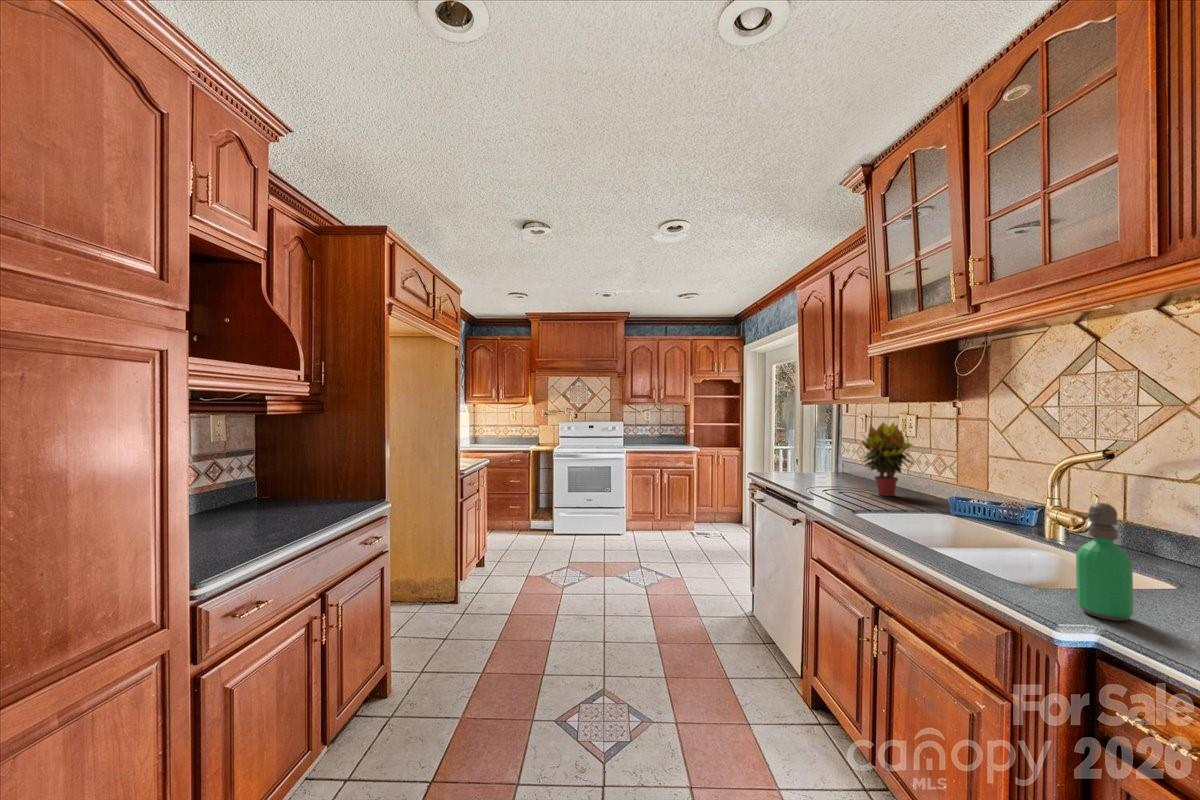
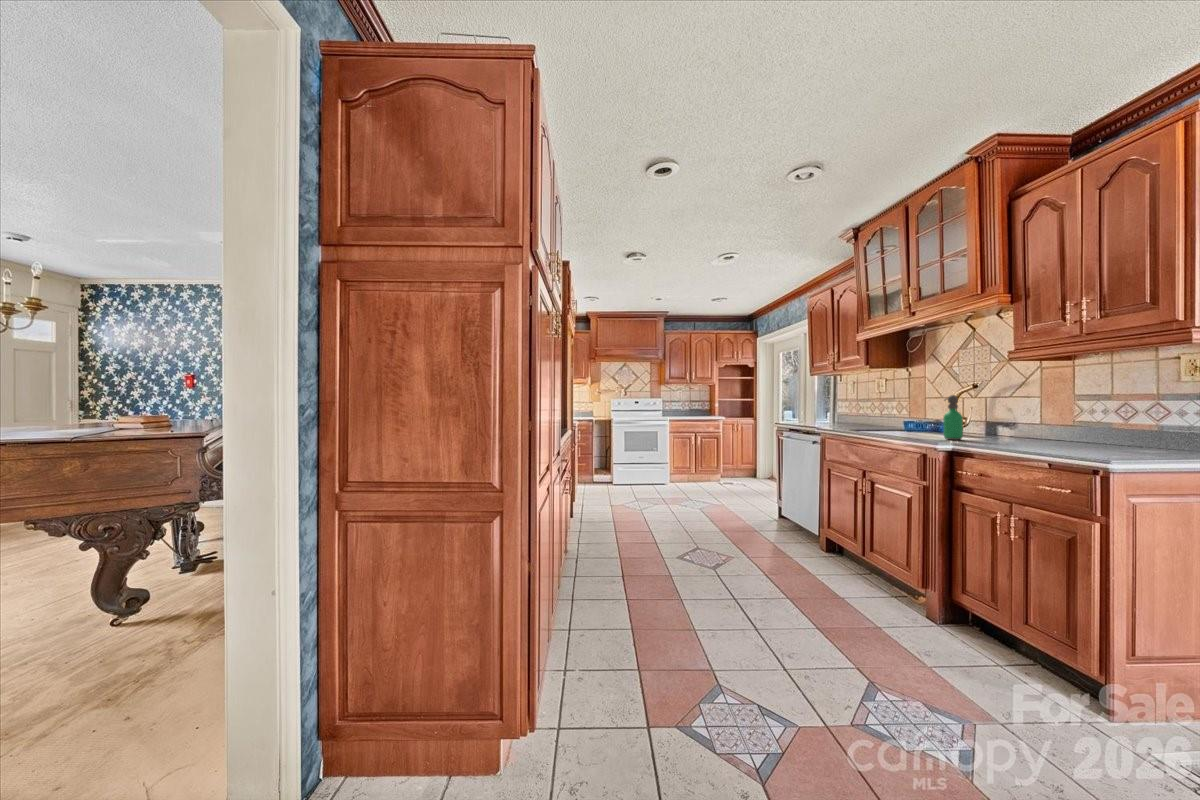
potted plant: present [862,422,912,496] -> none [851,382,885,427]

